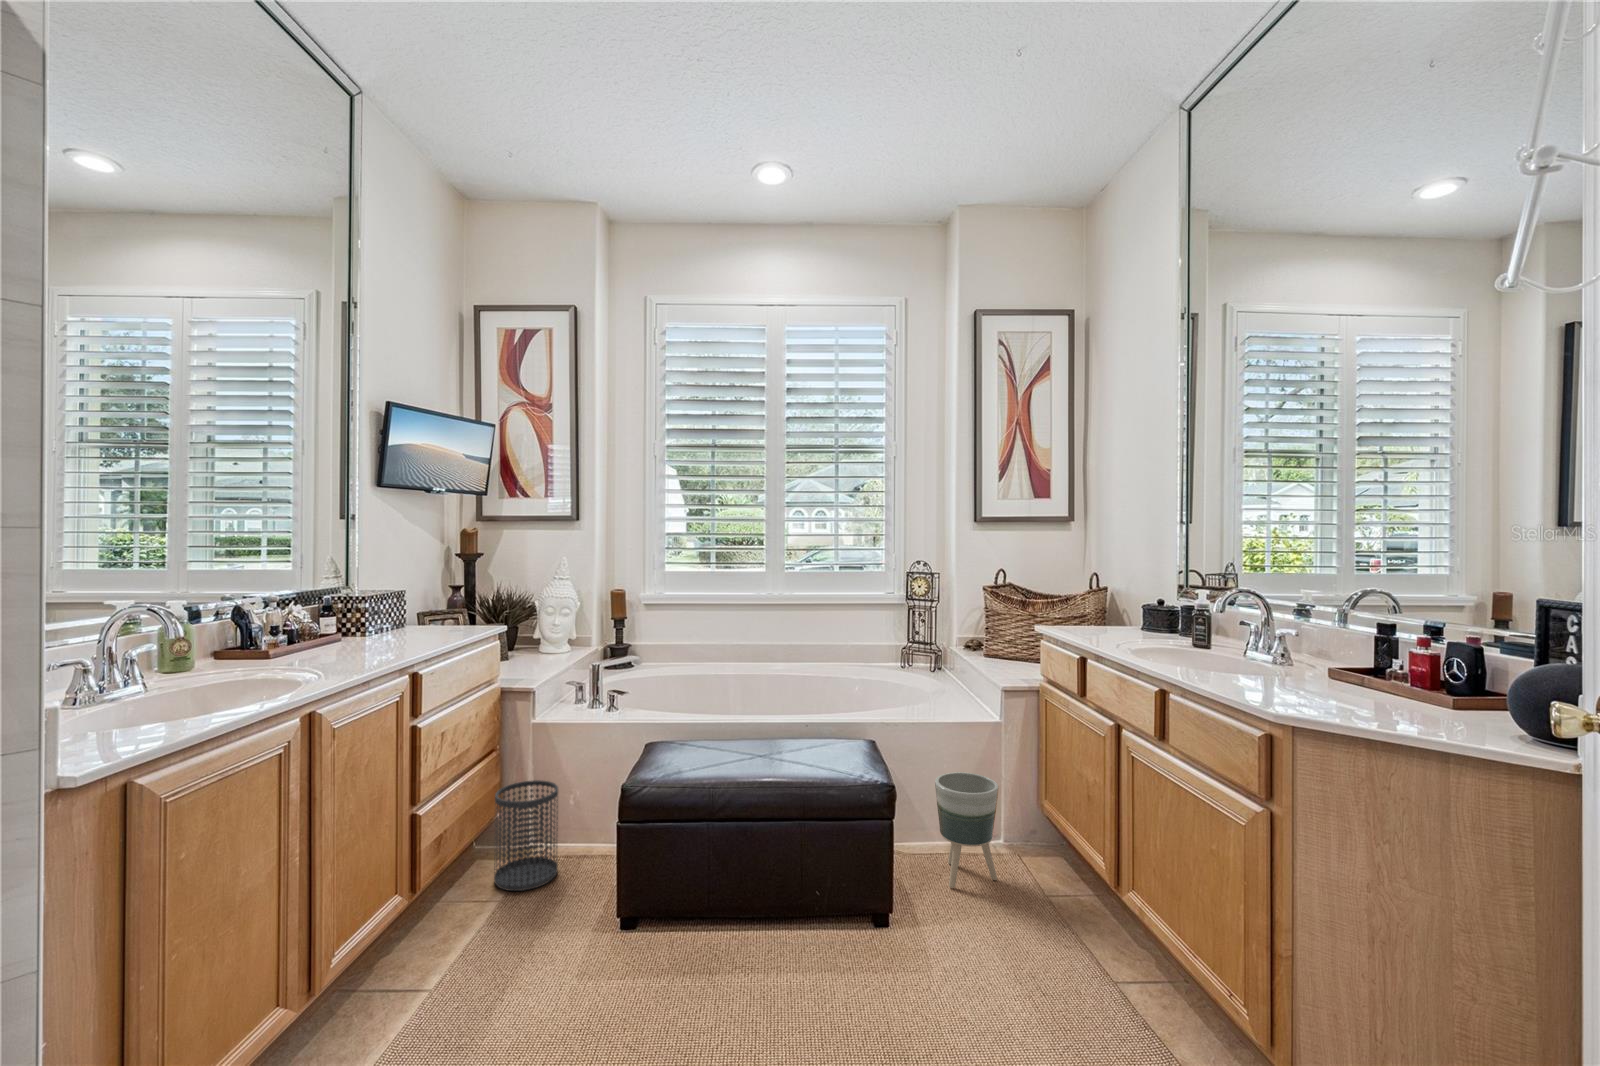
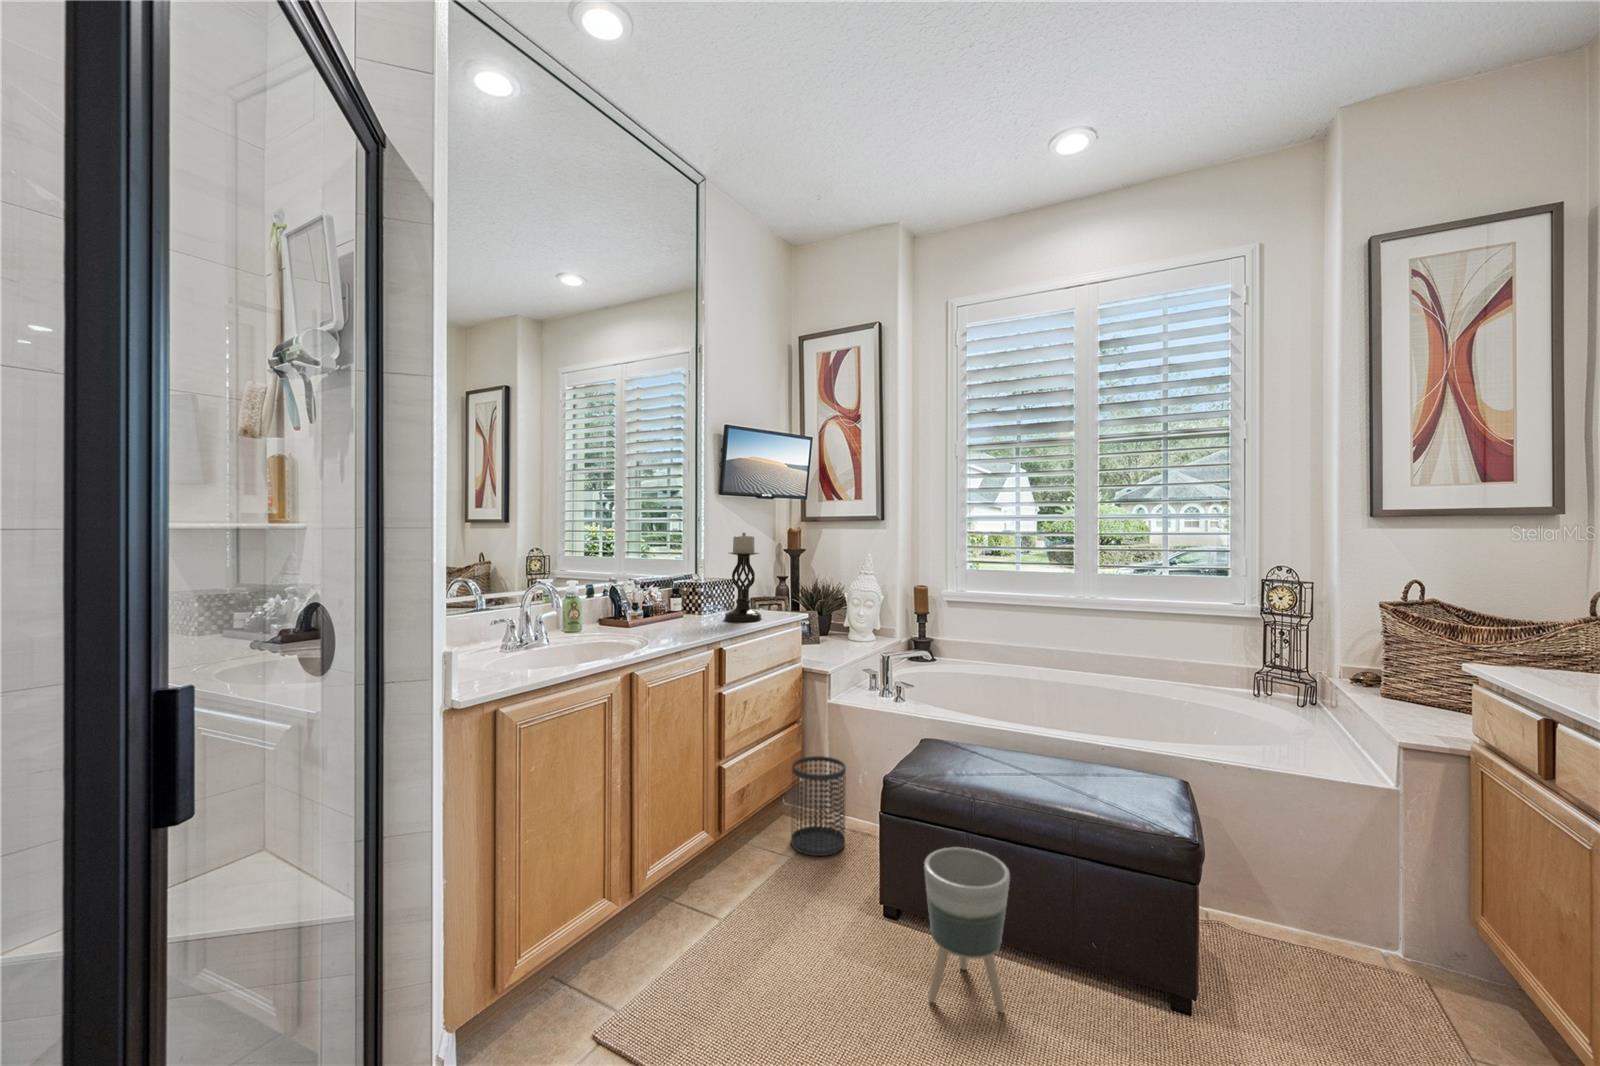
candle holder: none [401,536,451,641] -> present [724,533,762,622]
planter: present [935,772,999,888] -> present [924,847,1010,1013]

